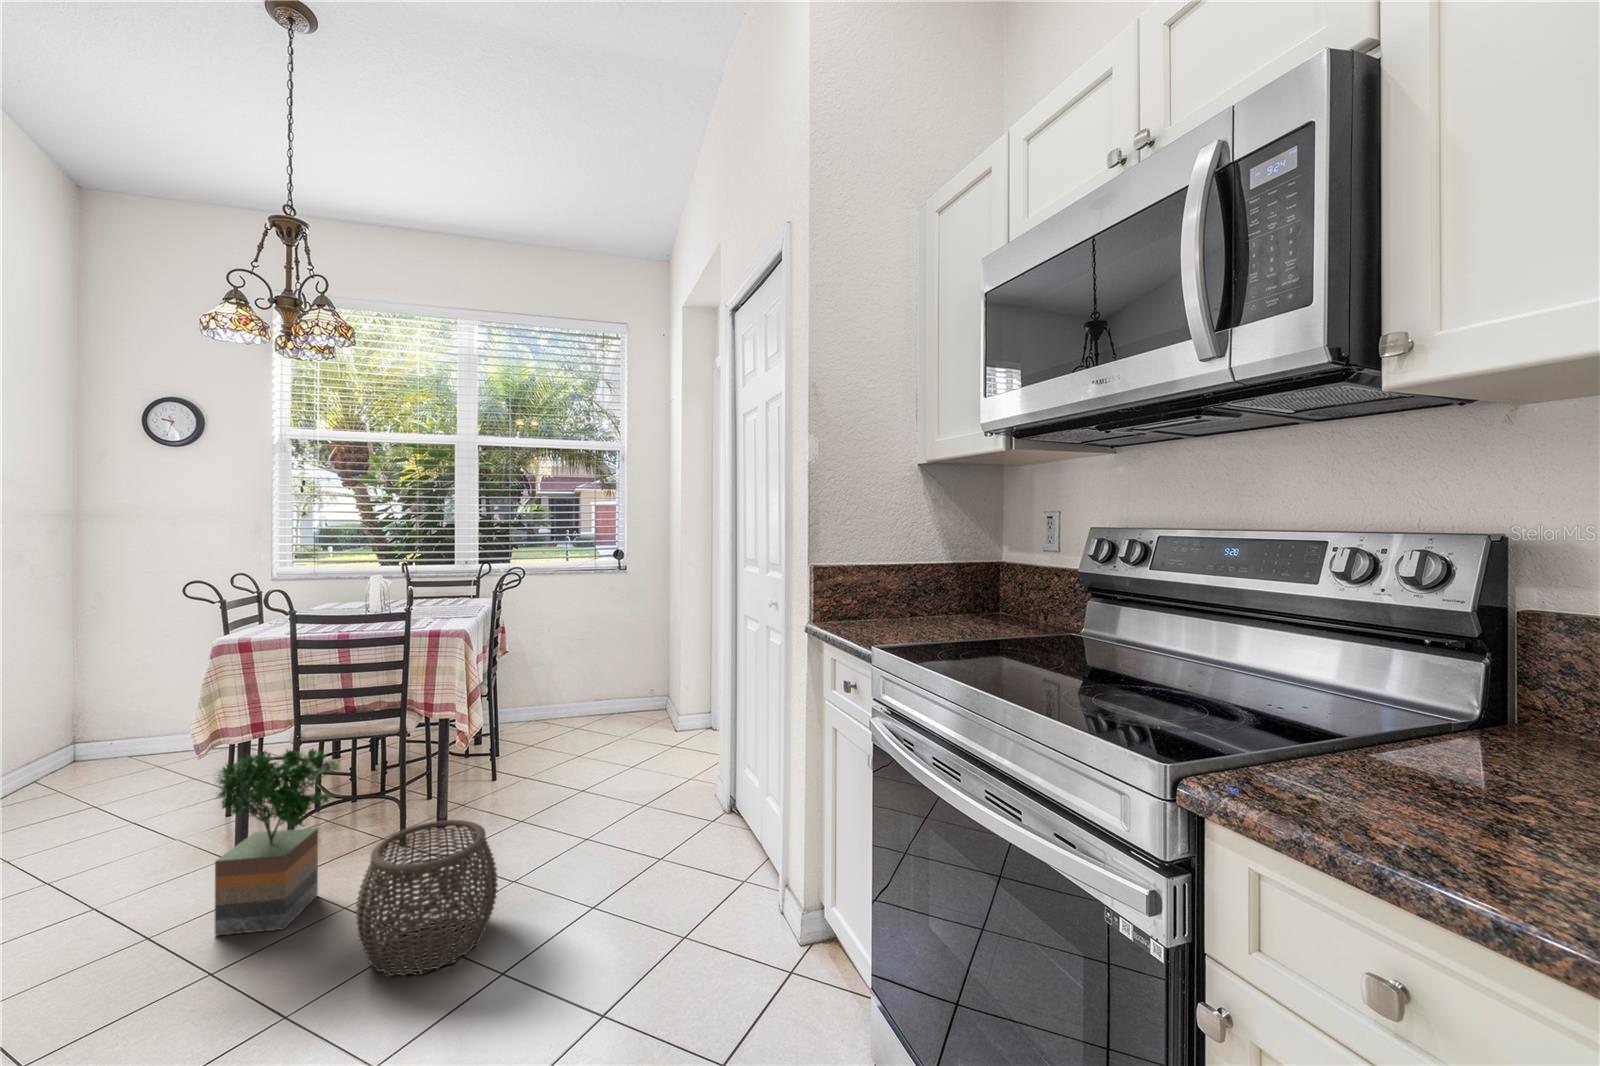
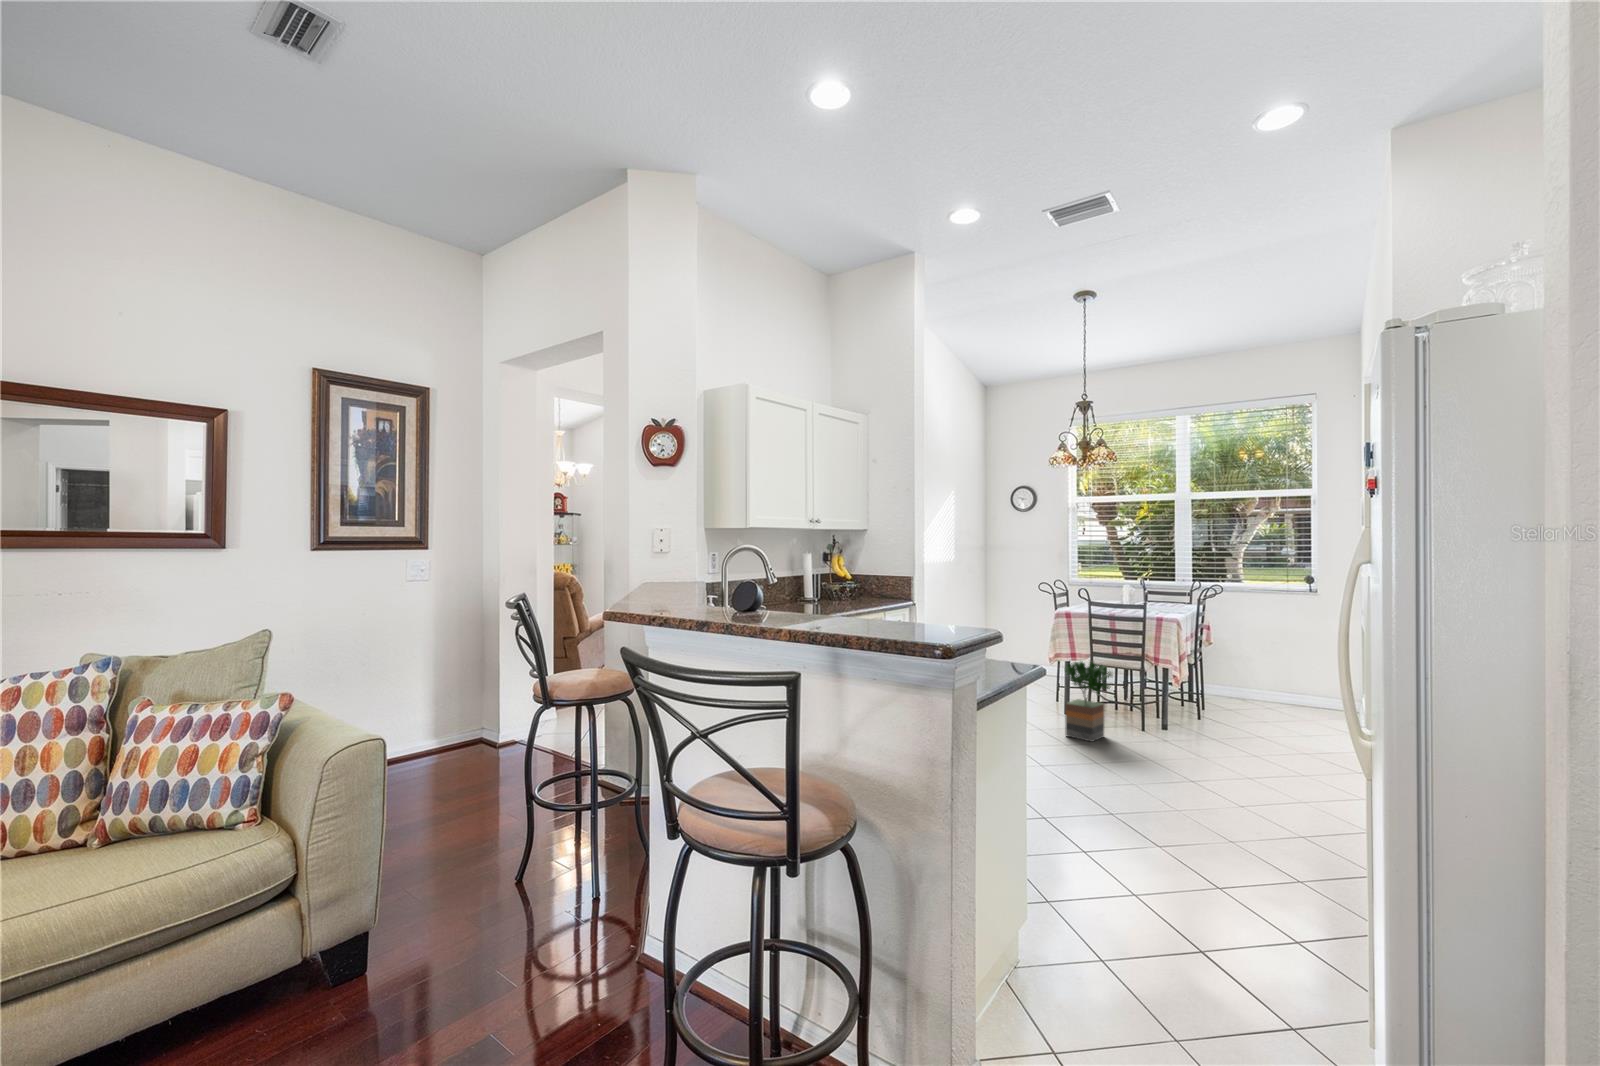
woven basket: present [356,820,498,977] -> none [1124,706,1192,770]

